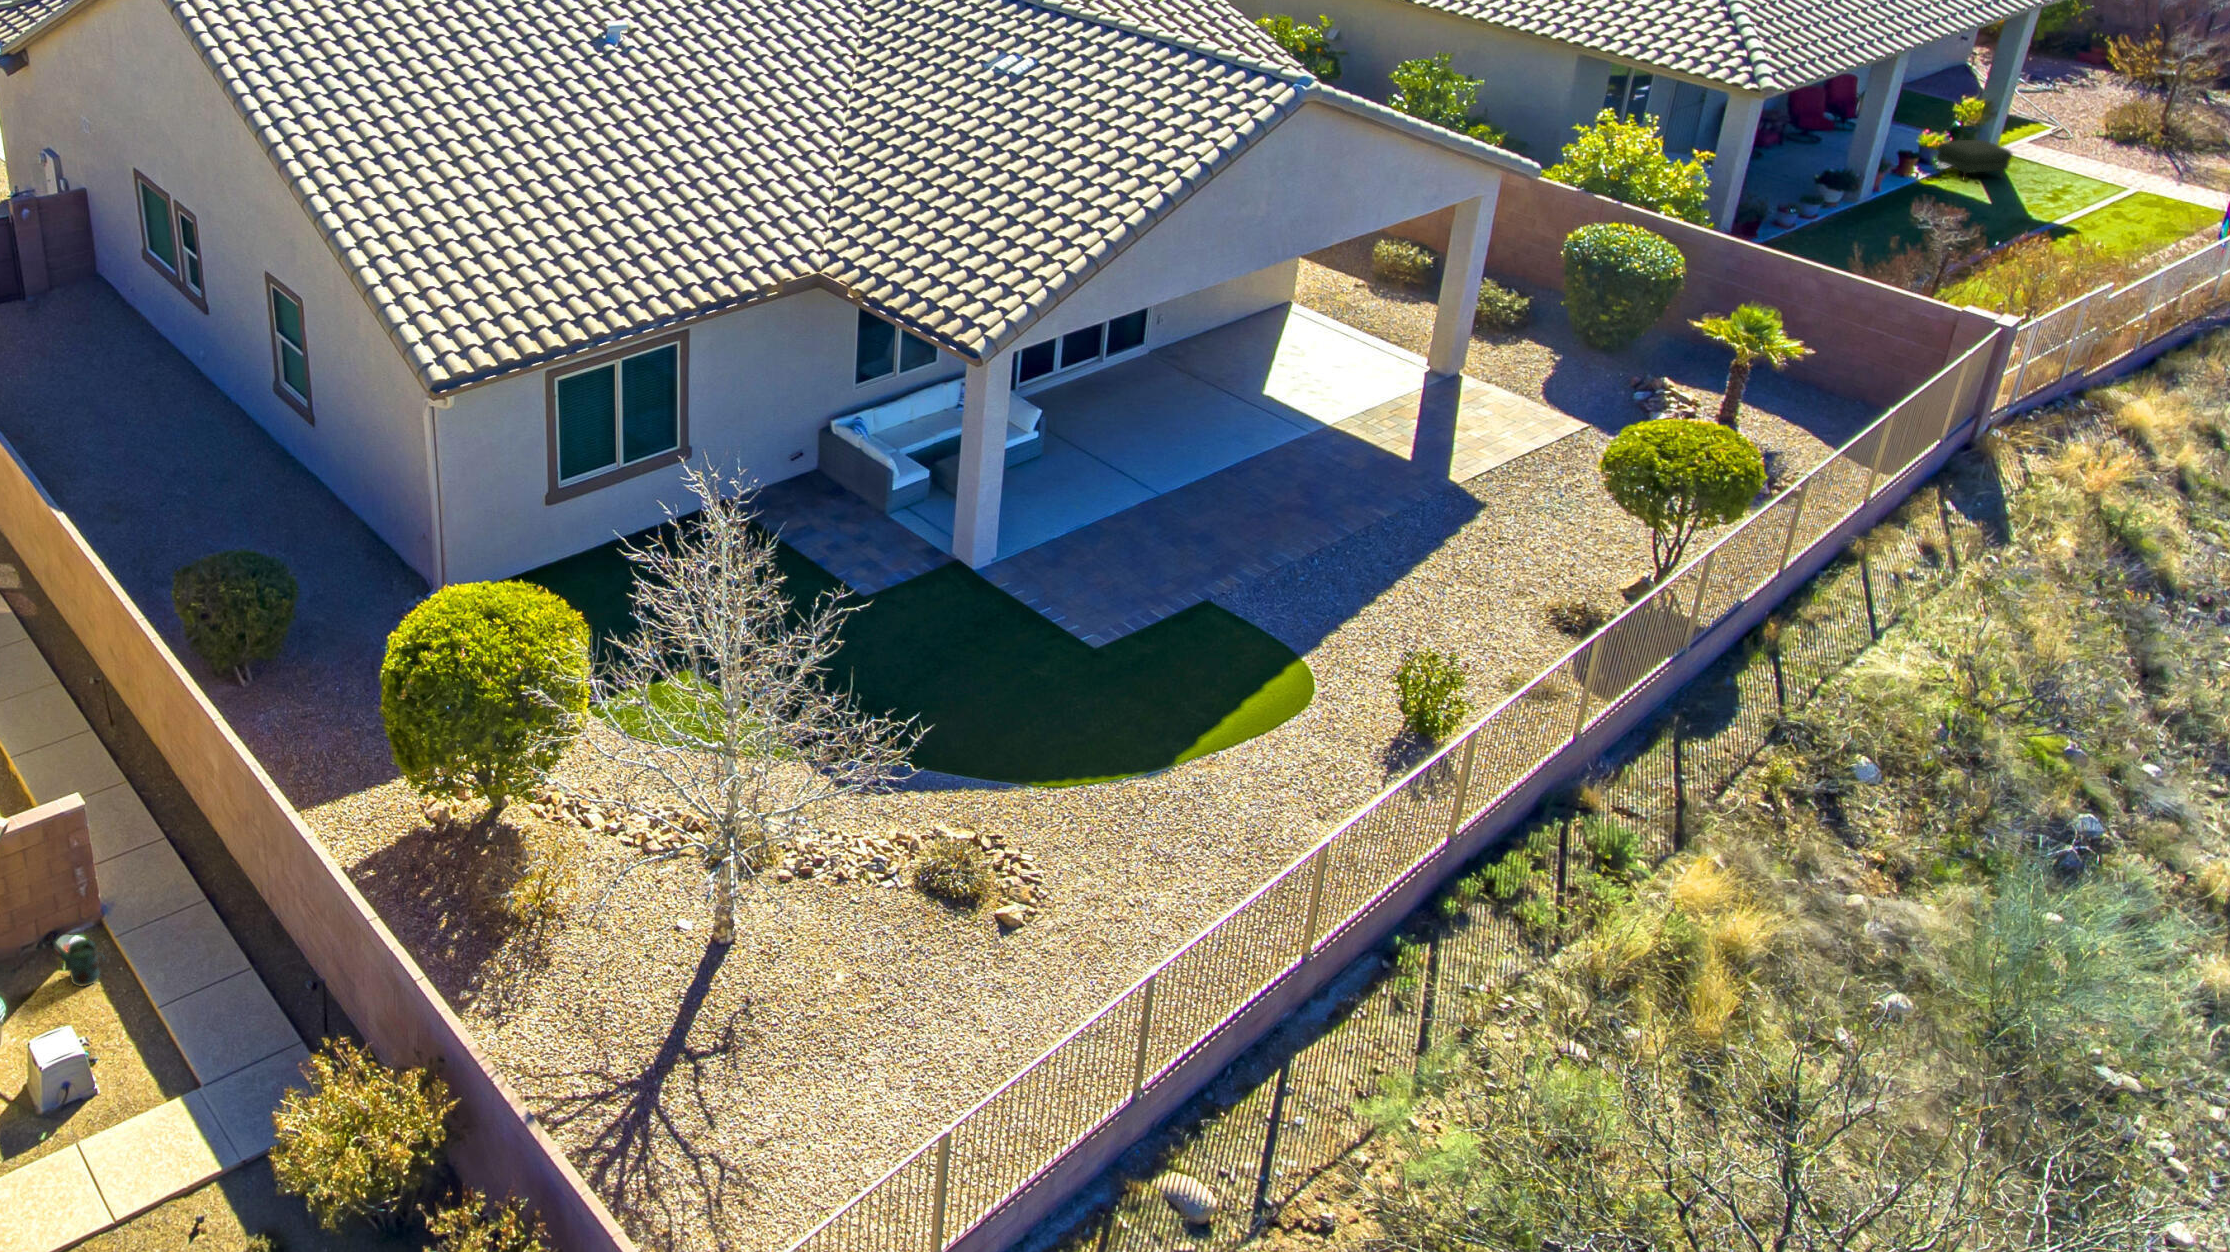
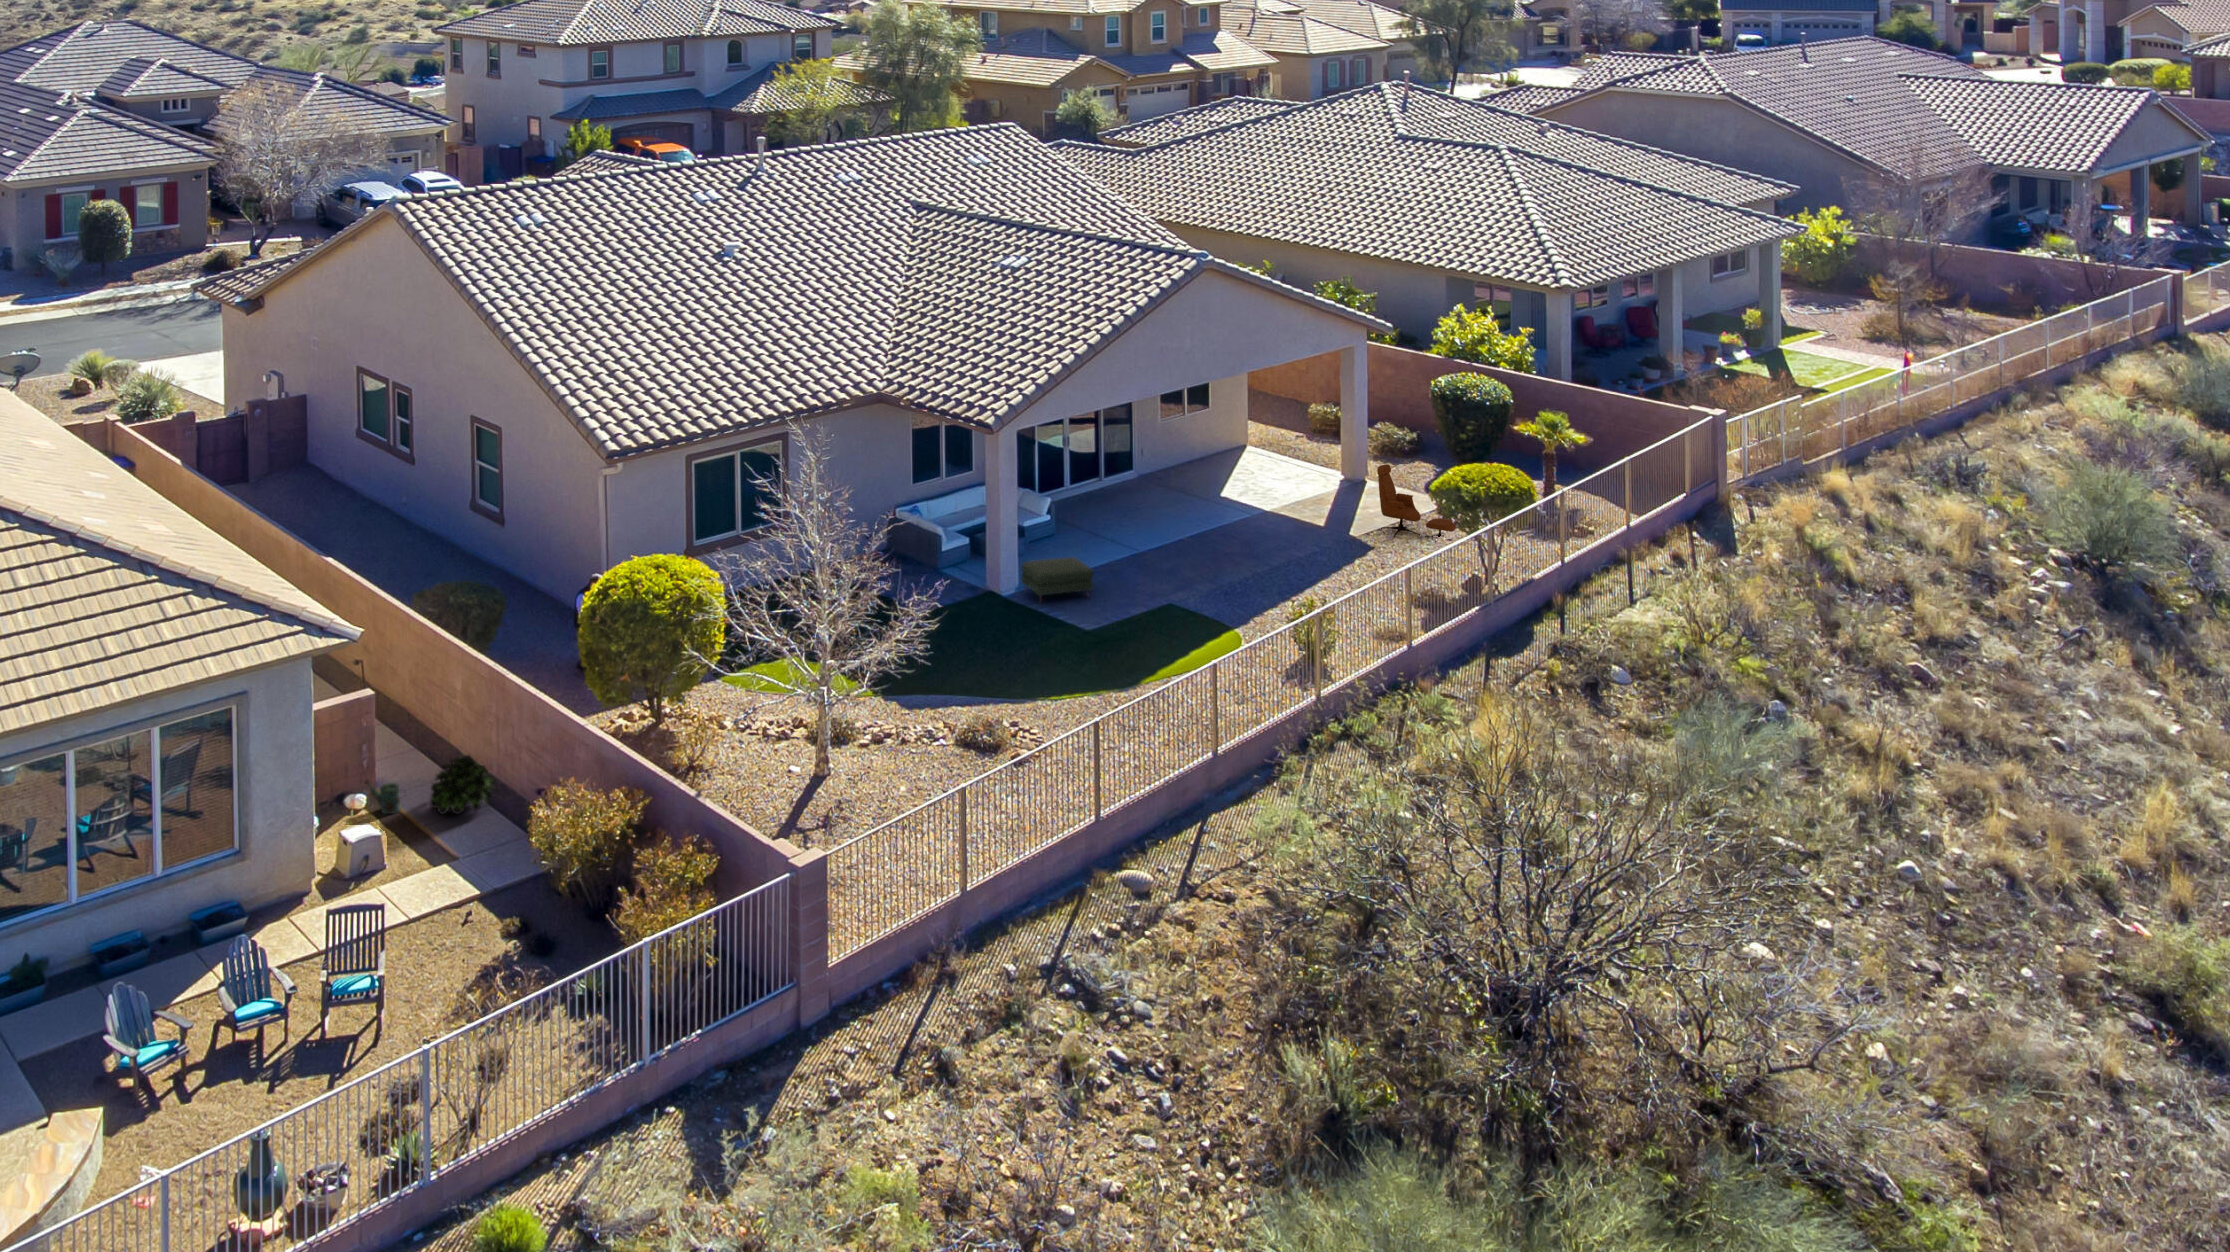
ottoman: present [1935,140,2012,179] -> present [1021,557,1094,602]
lounge chair: none [1510,387,1619,506] -> present [1377,464,1455,543]
potted plant: none [141,904,245,996] -> present [430,755,499,814]

